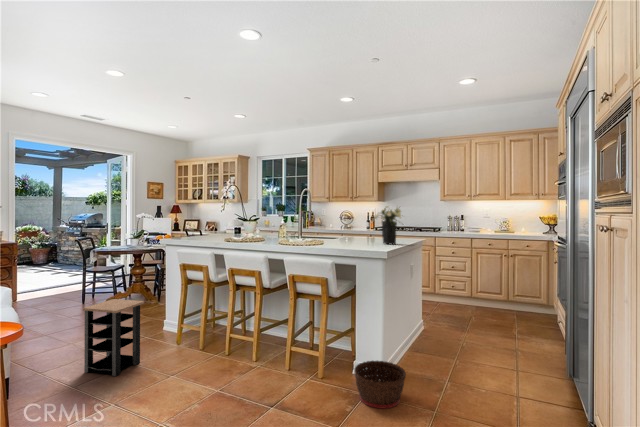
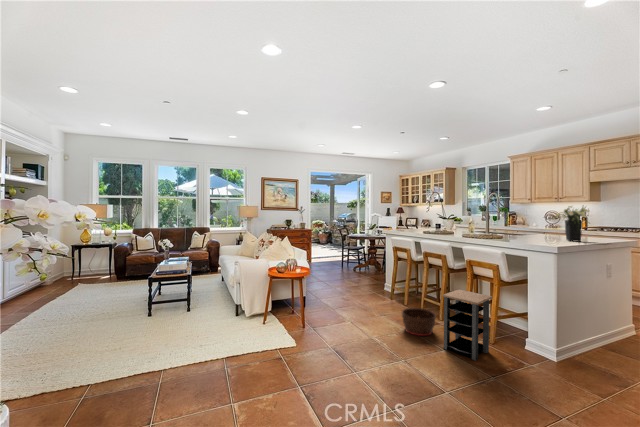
side table: present [83,299,144,376] -> present [443,289,492,361]
basket: present [354,361,406,409] -> present [402,308,436,336]

